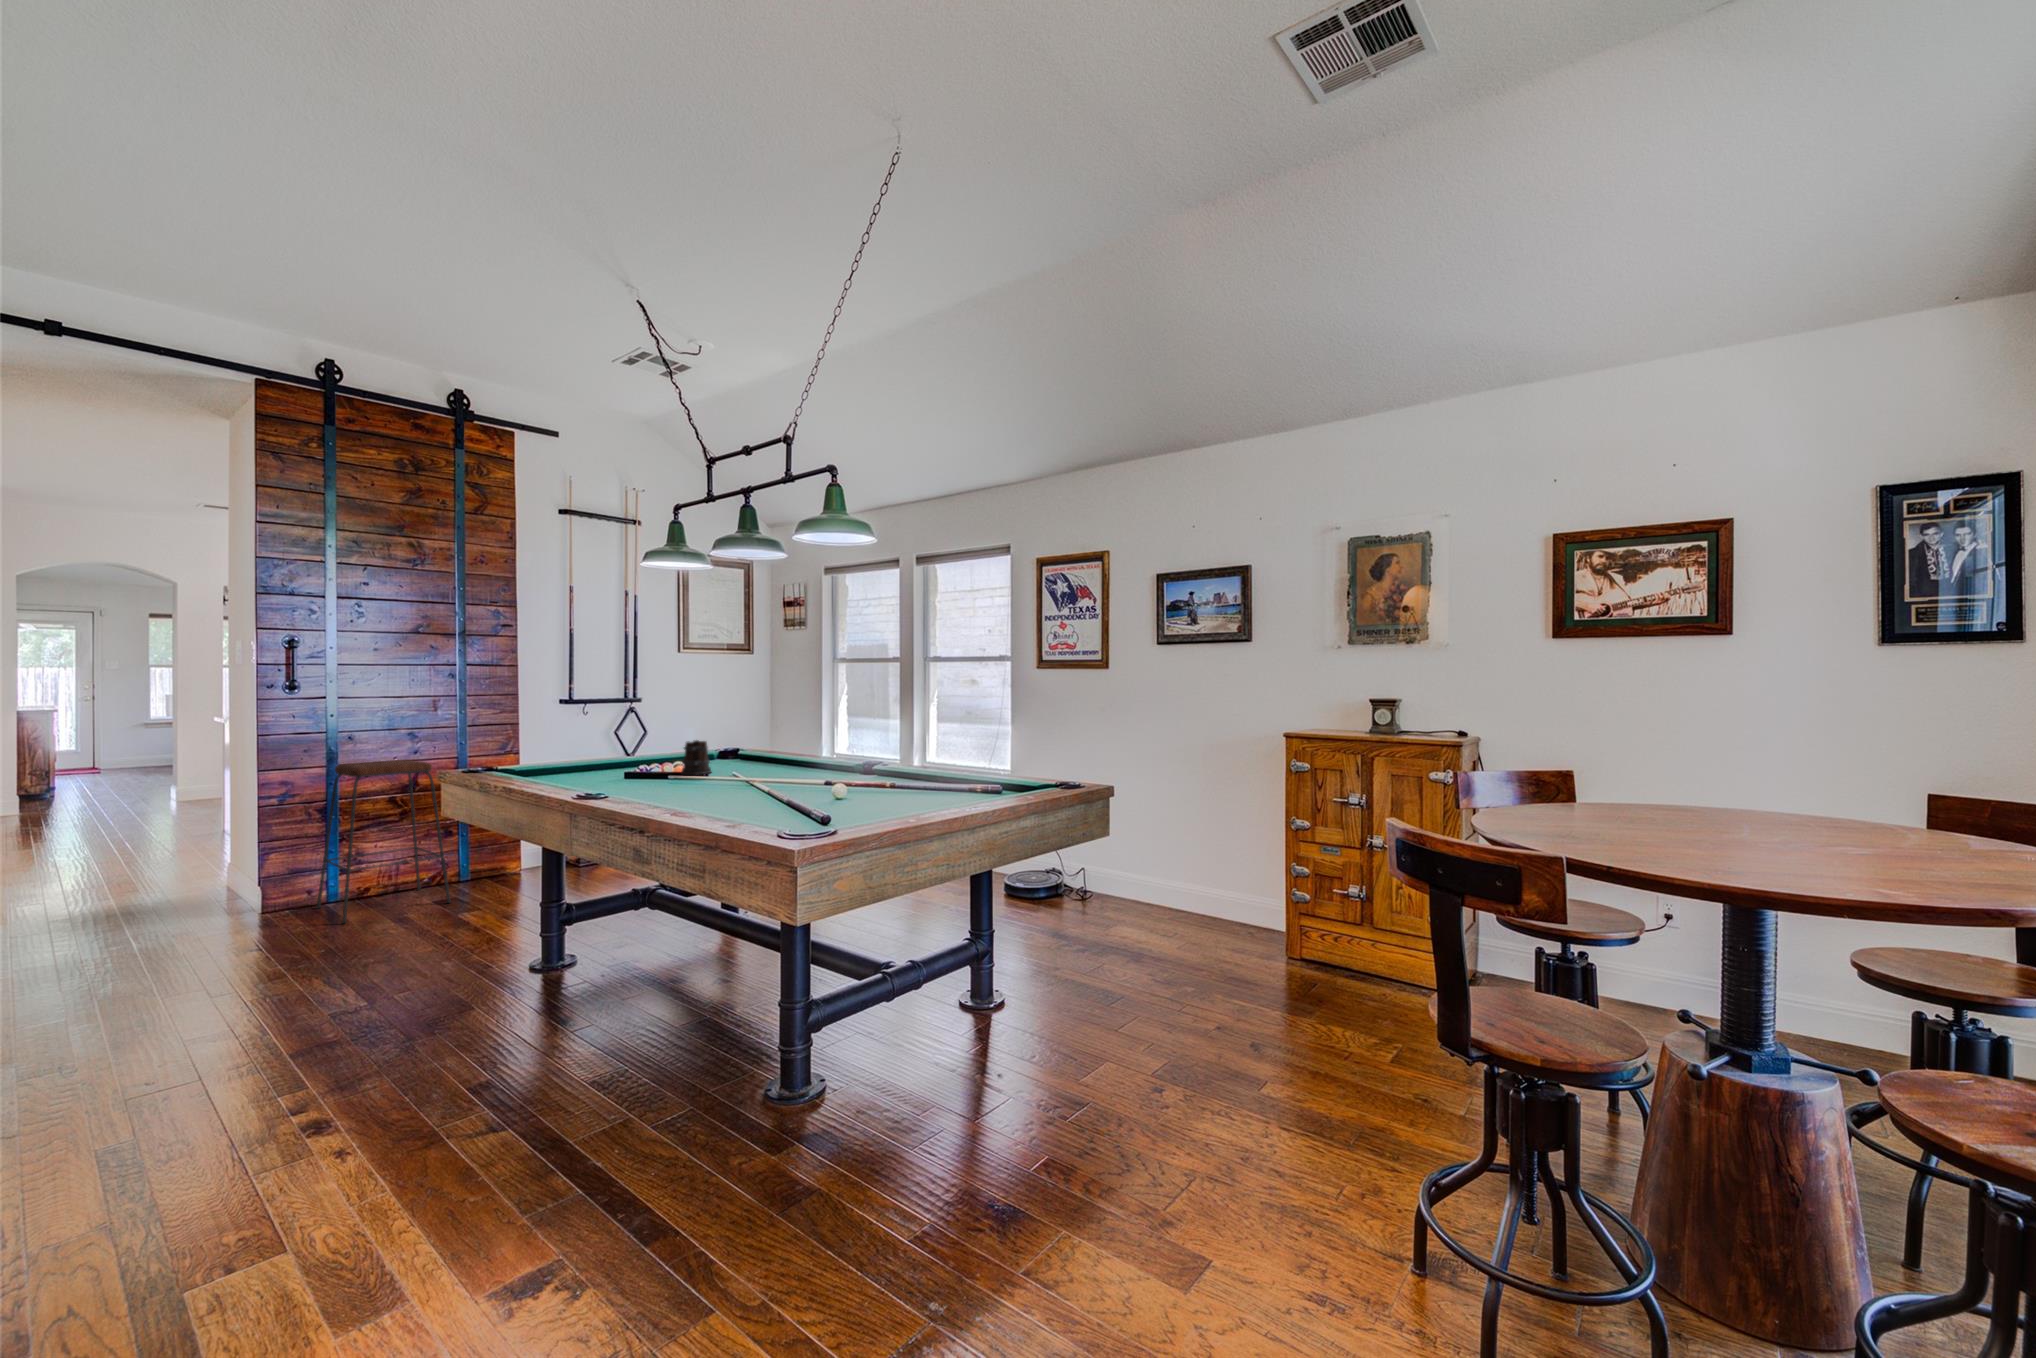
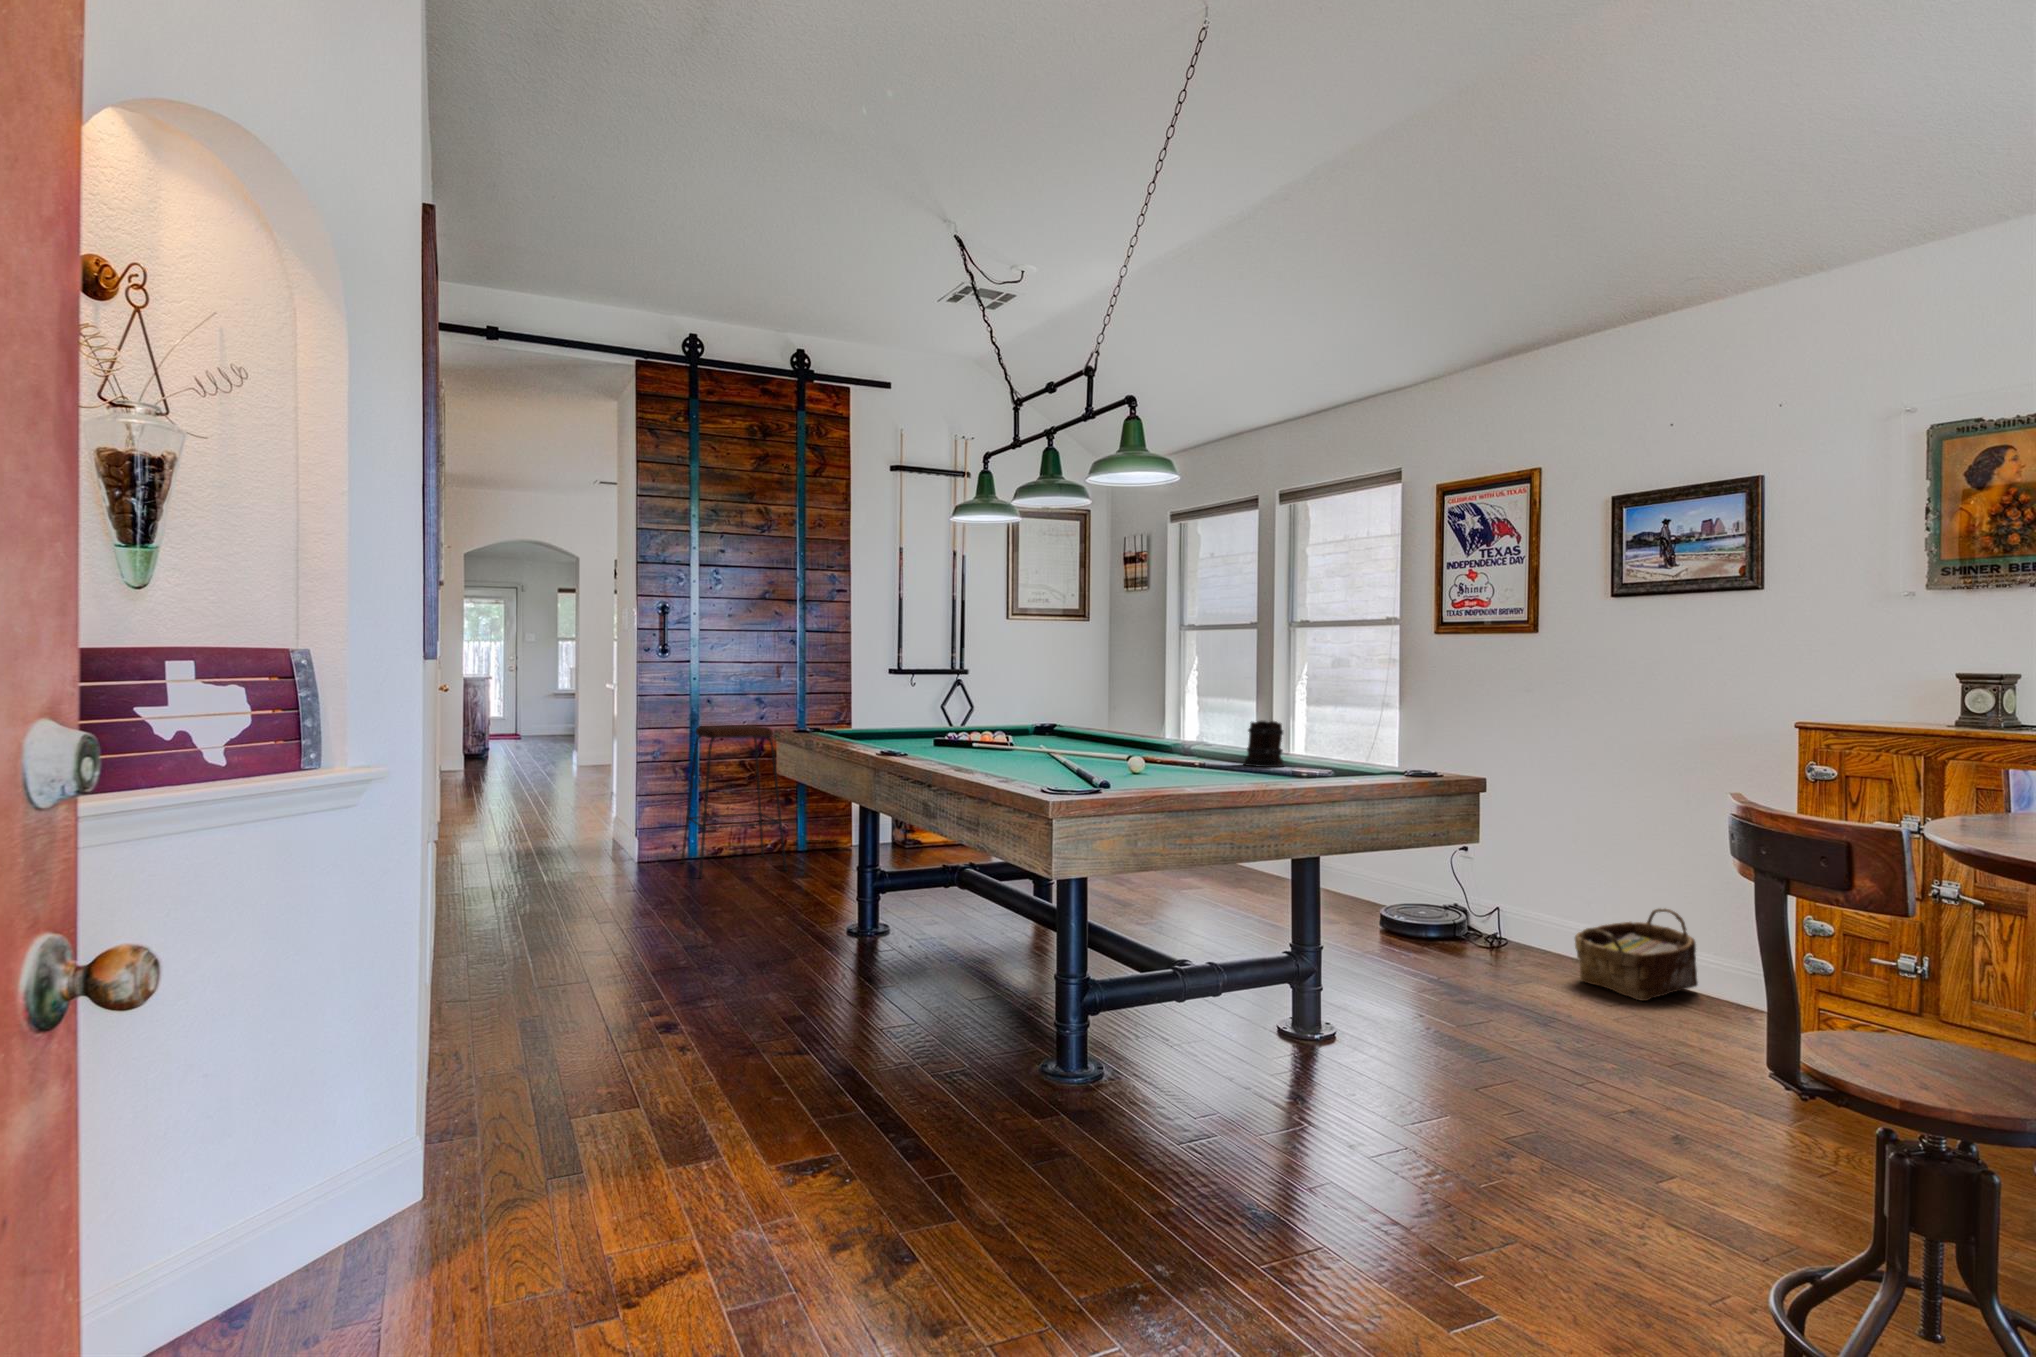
beer mug: present [681,740,711,775] -> present [1244,721,1284,767]
woven basket: none [1146,862,1221,931] -> present [1575,909,1698,1001]

